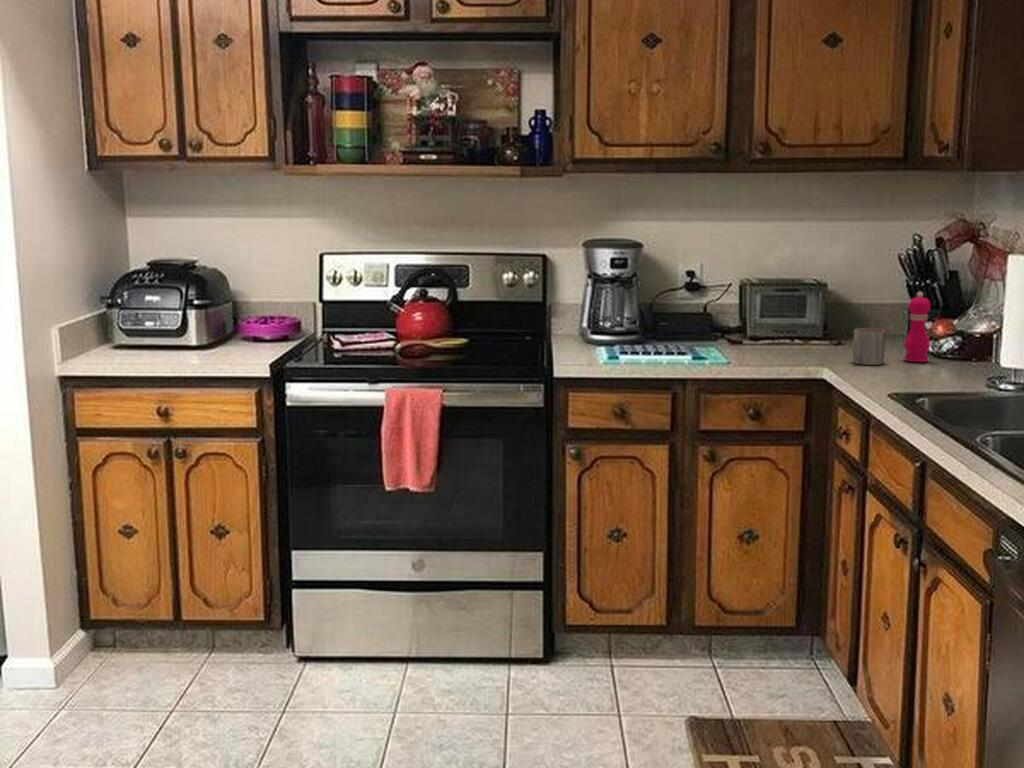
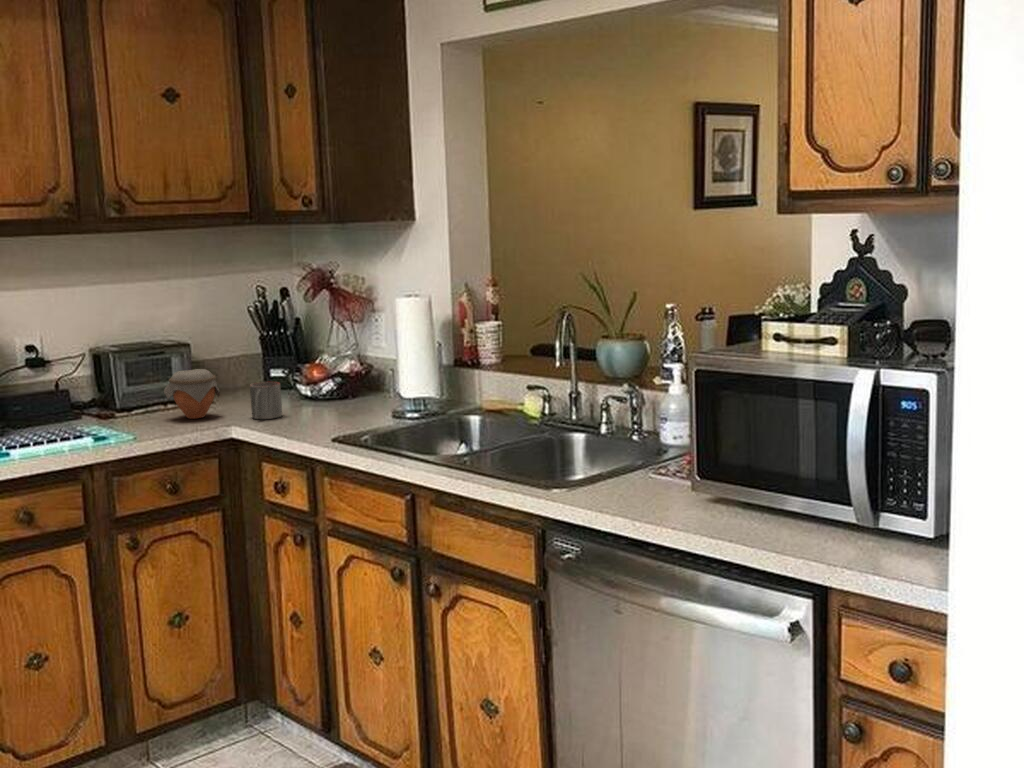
pepper mill: present [904,292,930,362] -> none [292,341,317,410]
jar: none [779,308,830,355] -> present [164,369,220,419]

